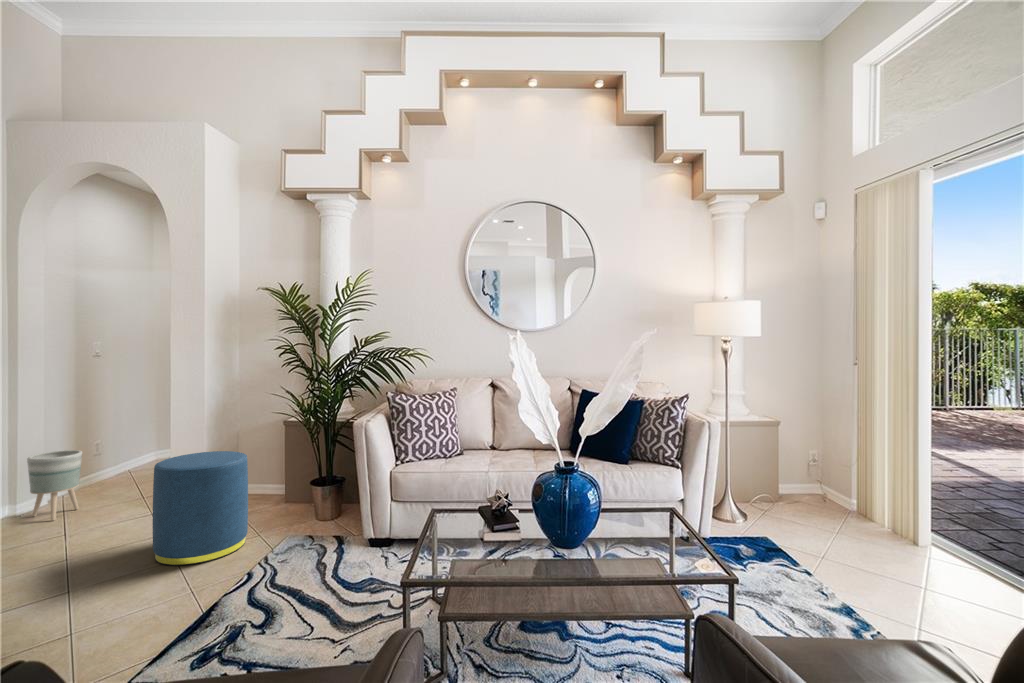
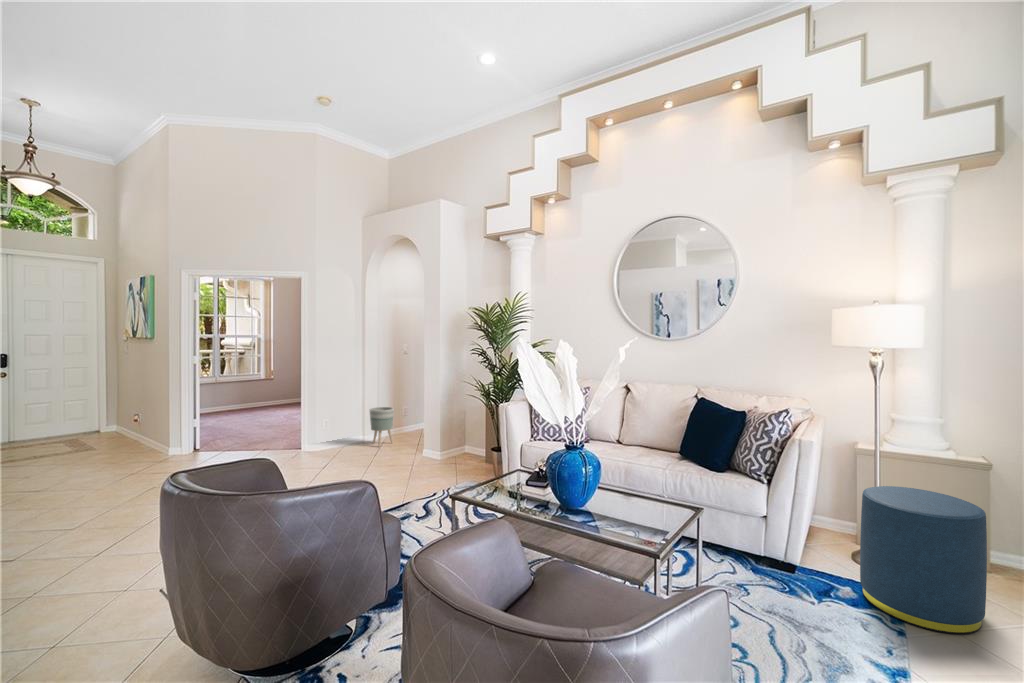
ottoman: present [153,451,248,566] -> present [860,486,987,634]

